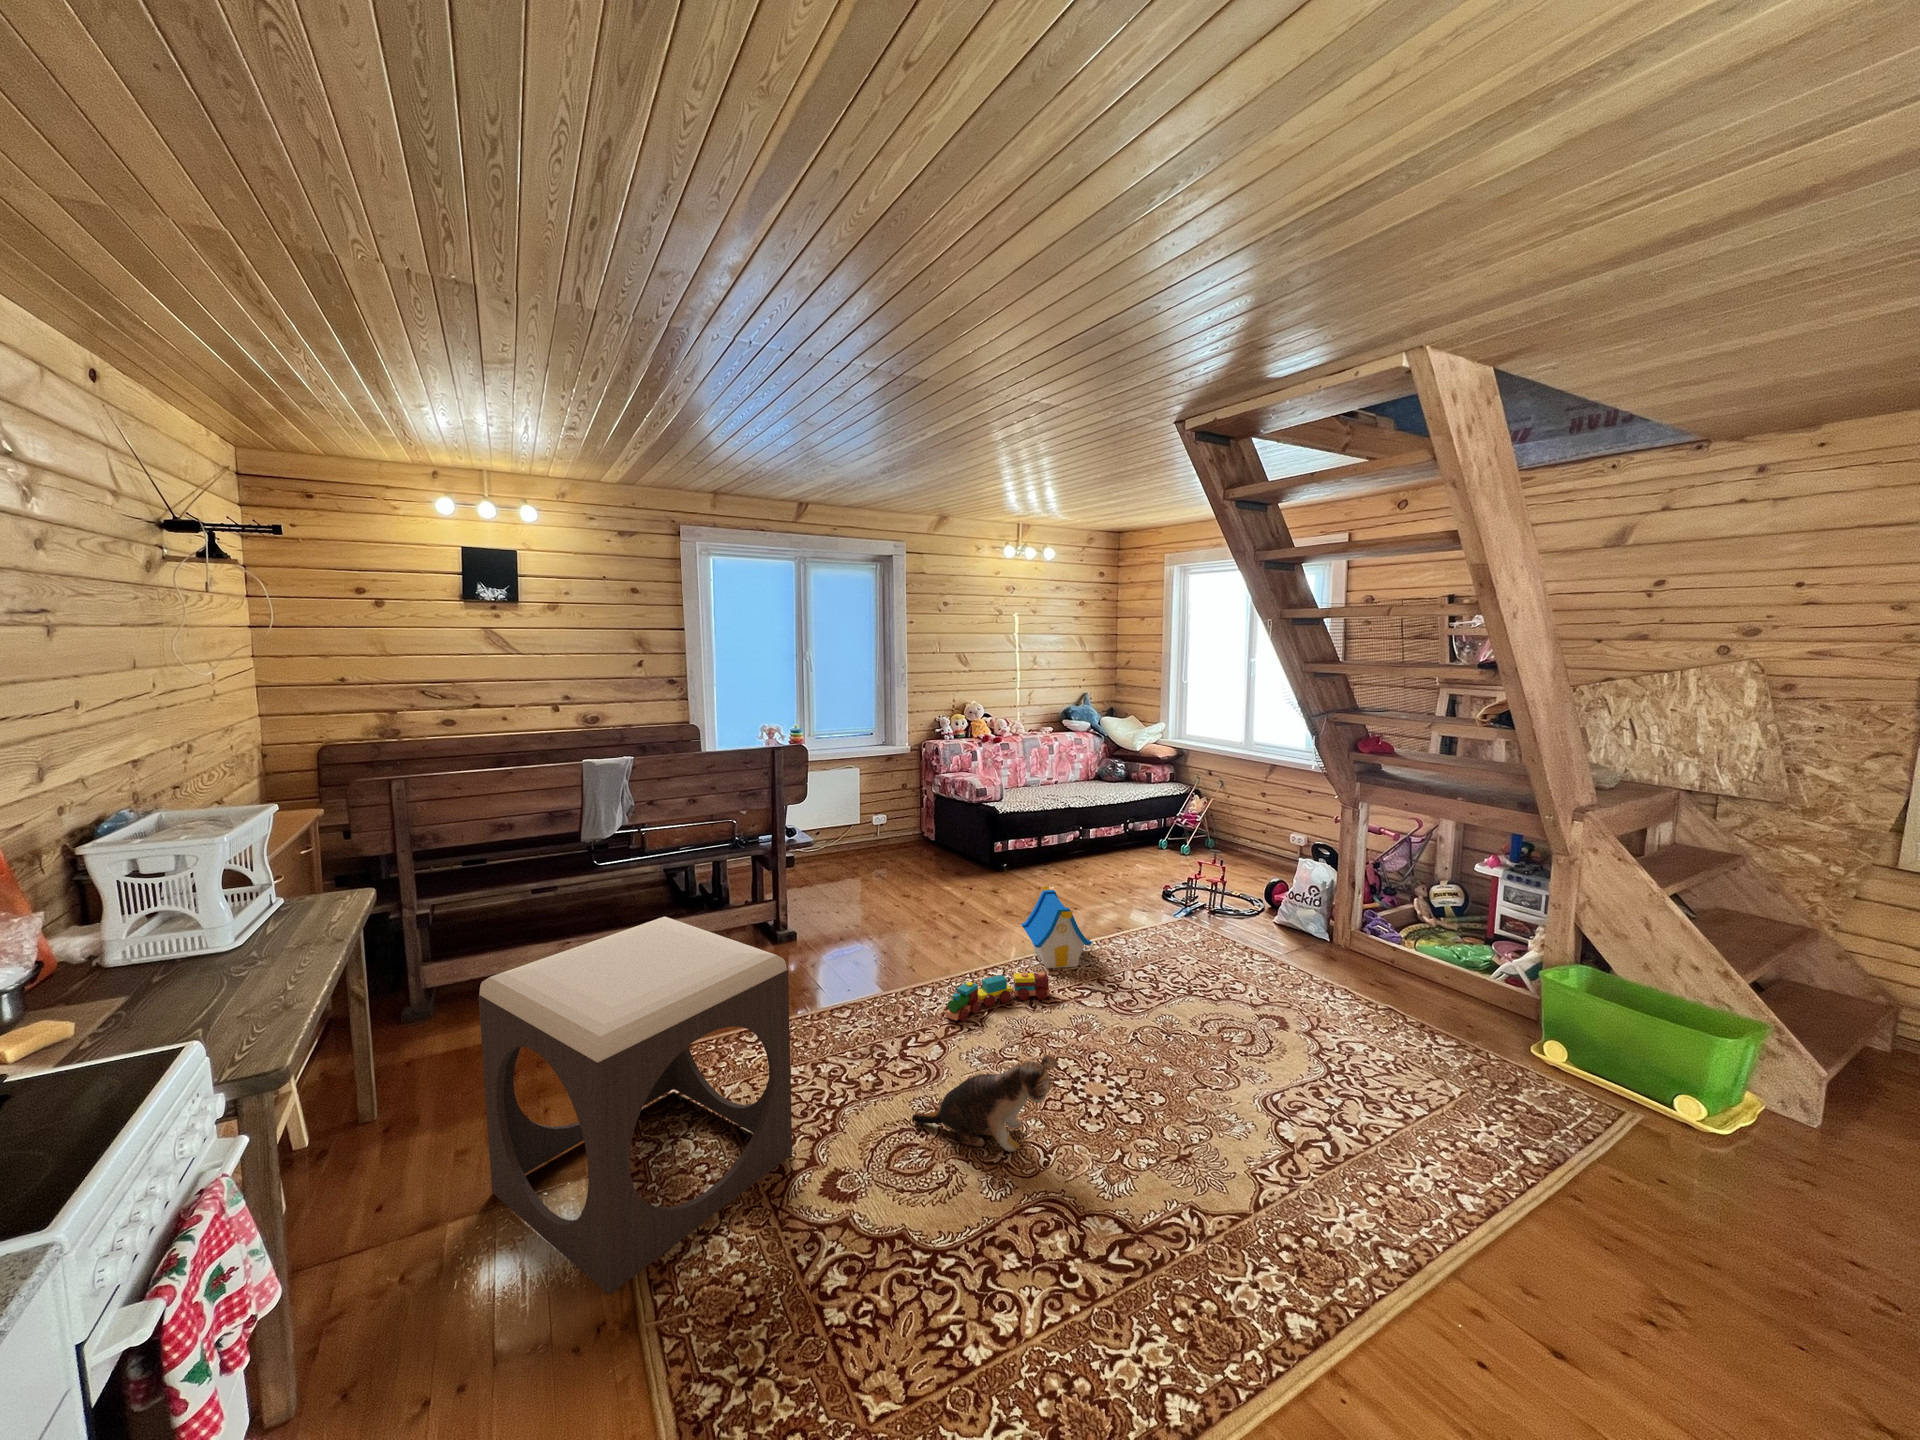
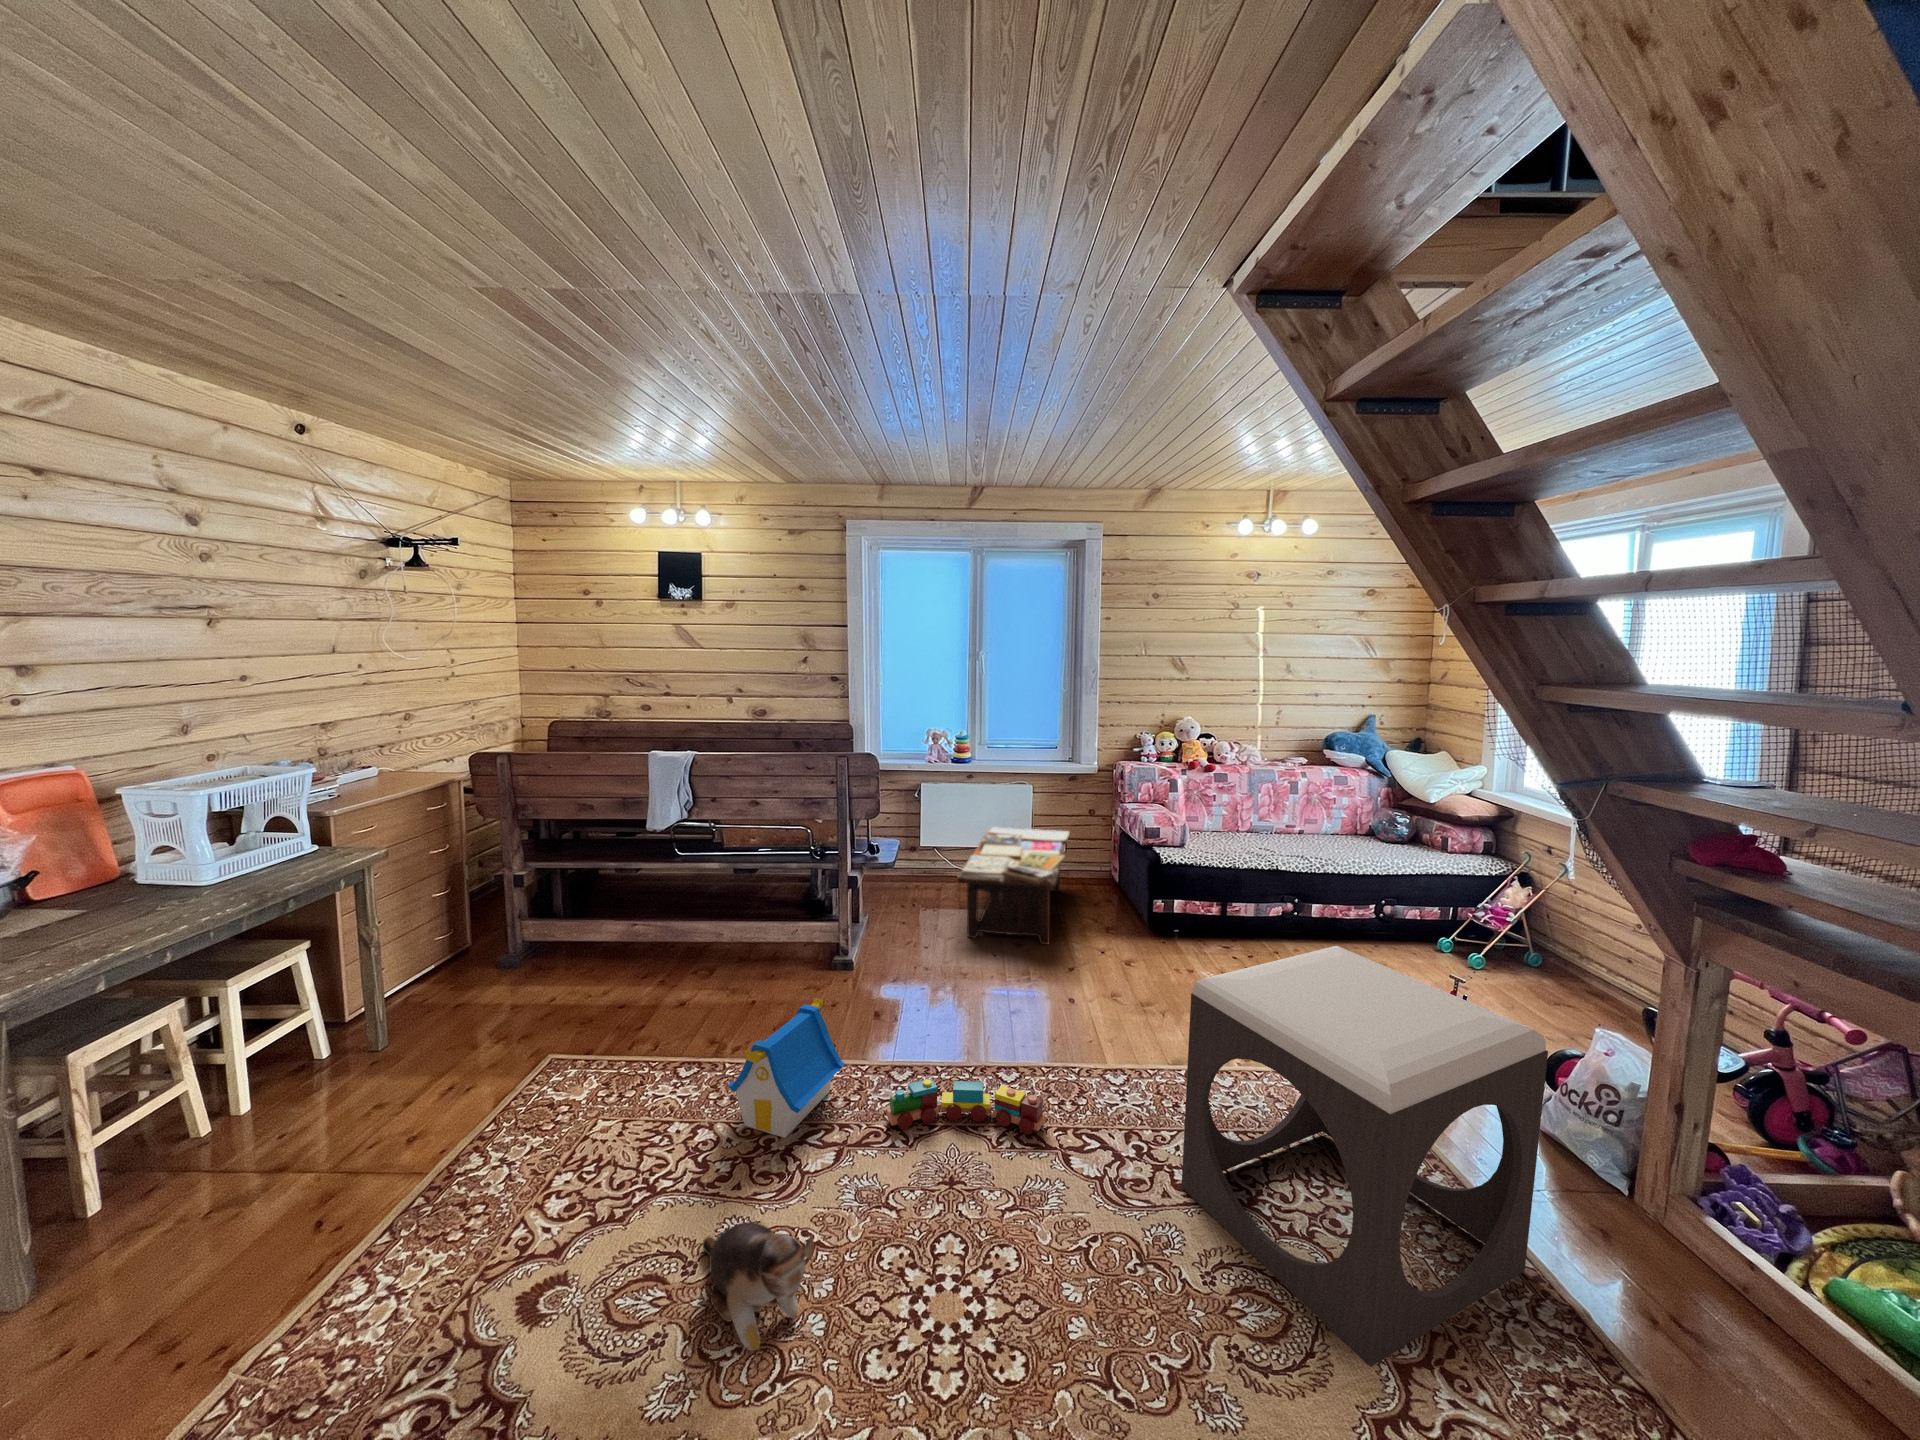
coffee table: none [829,803,937,900] -> present [957,828,1070,944]
toy house: present [1021,886,1092,968] -> present [728,998,845,1138]
footstool: present [478,917,792,1295] -> present [1182,946,1548,1367]

